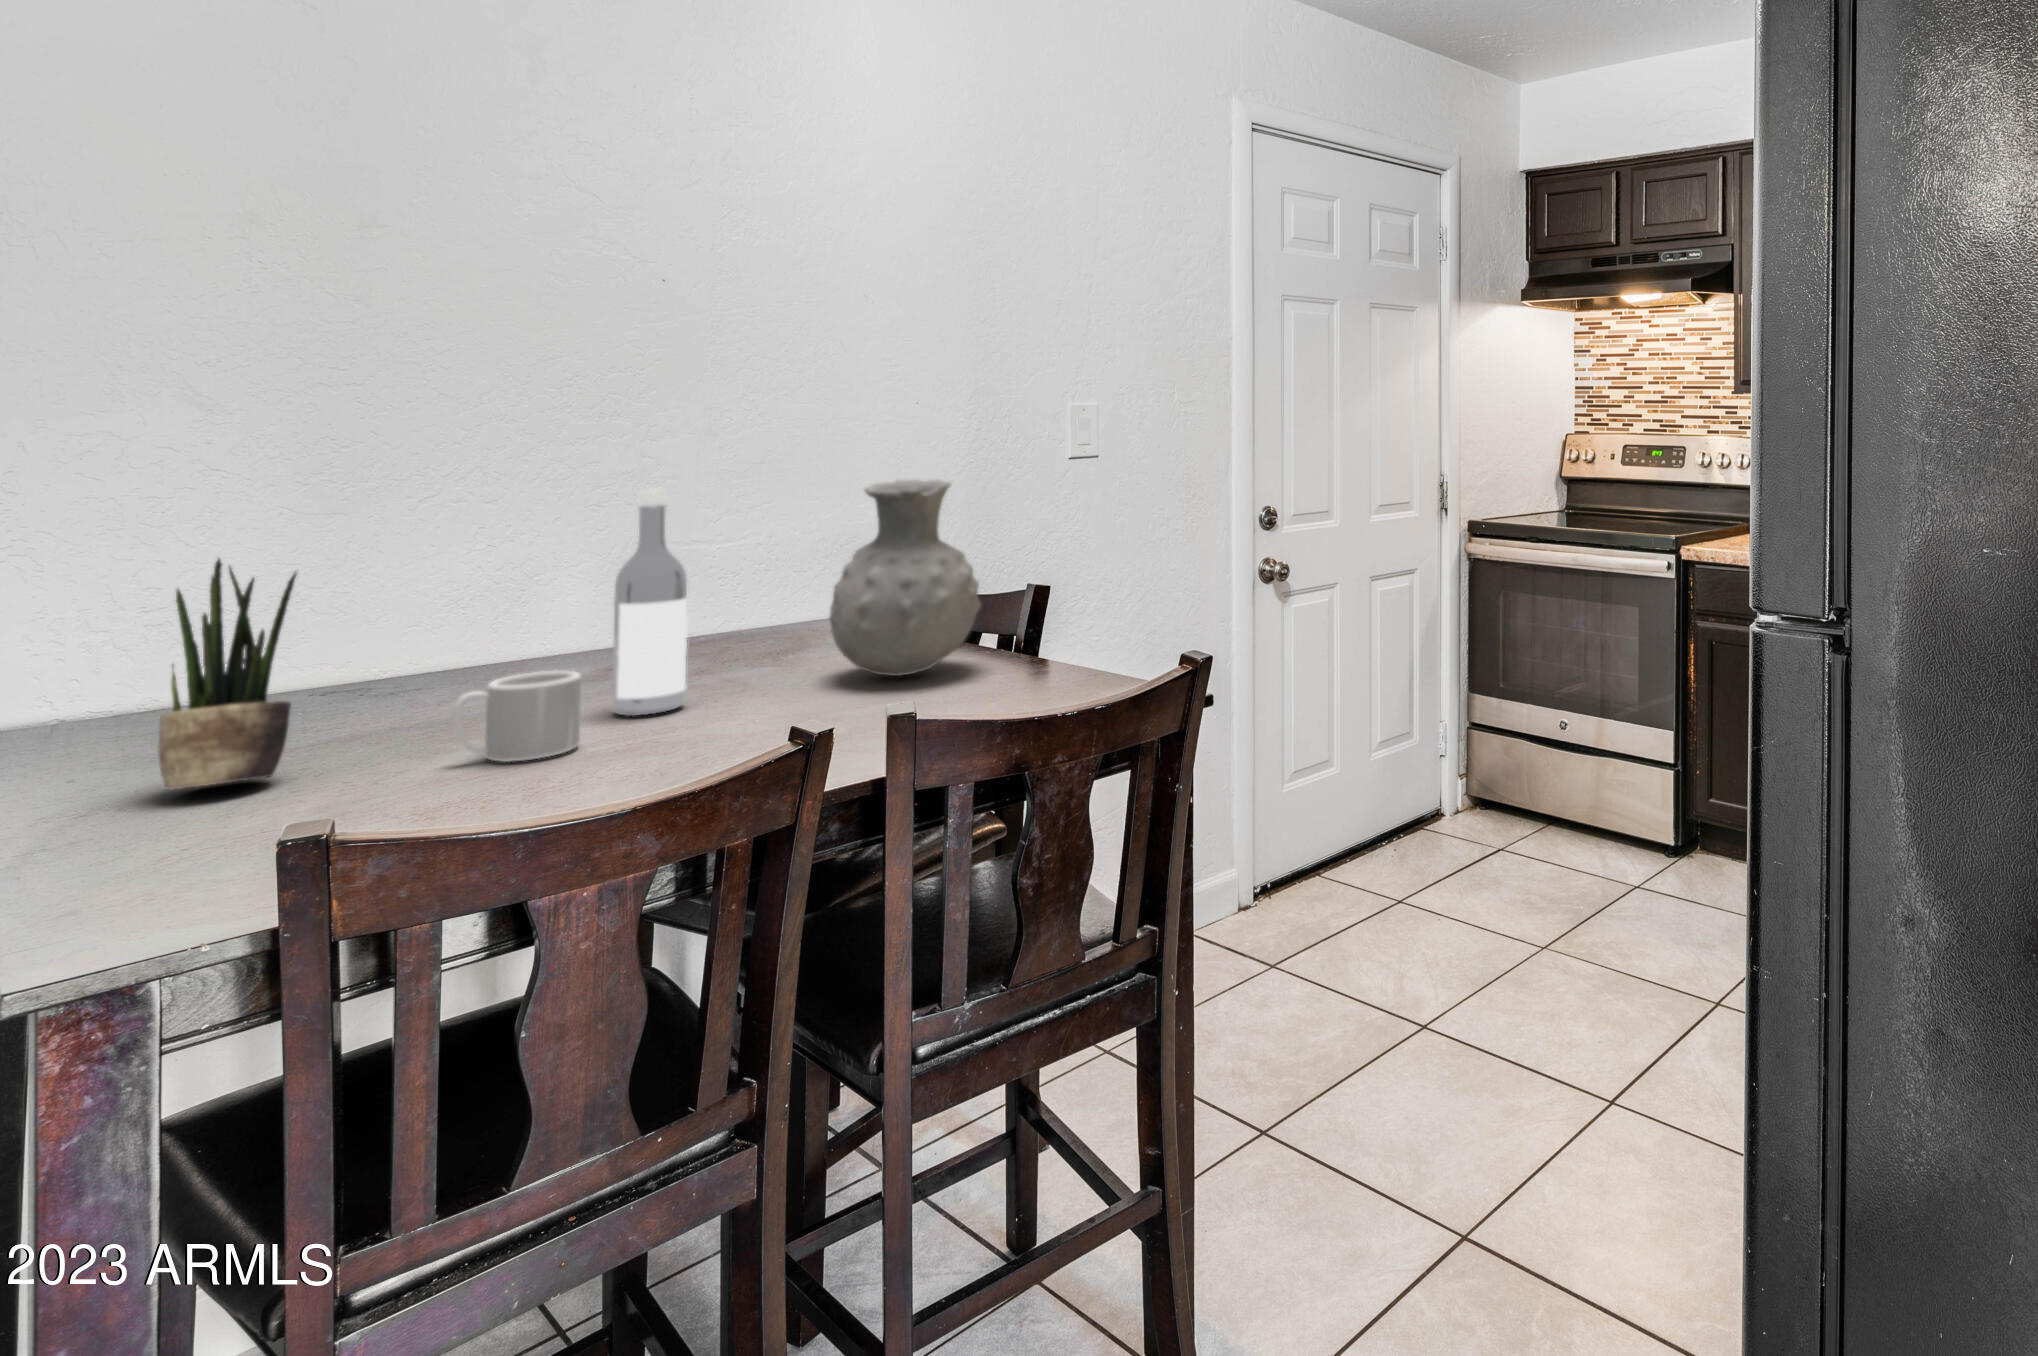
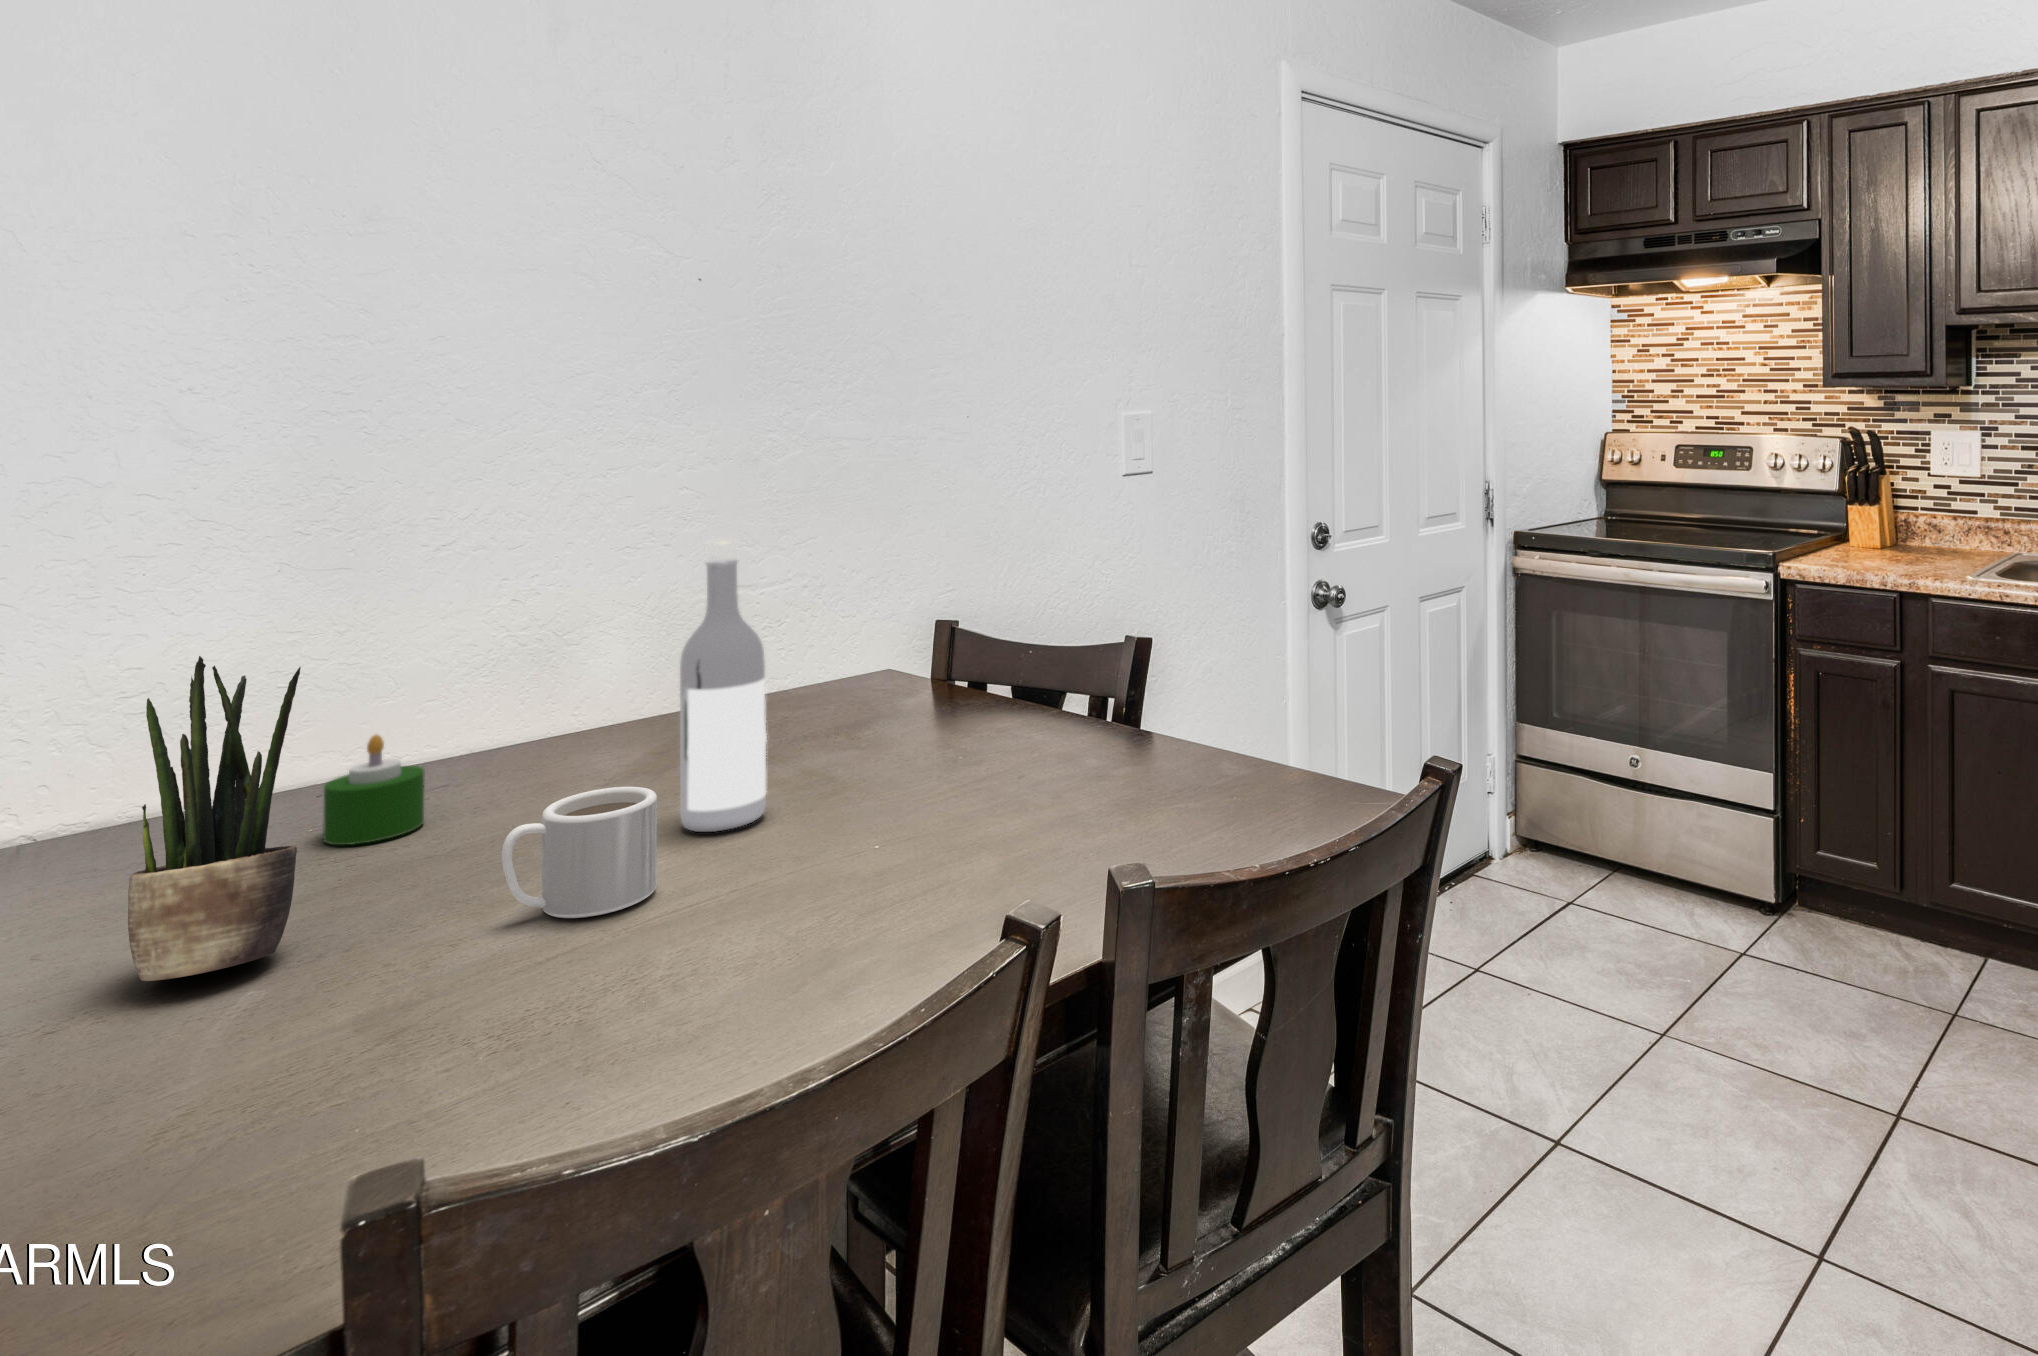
vase: present [830,480,981,676] -> none [920,516,1097,763]
candle: none [319,639,405,723] -> present [323,735,425,845]

